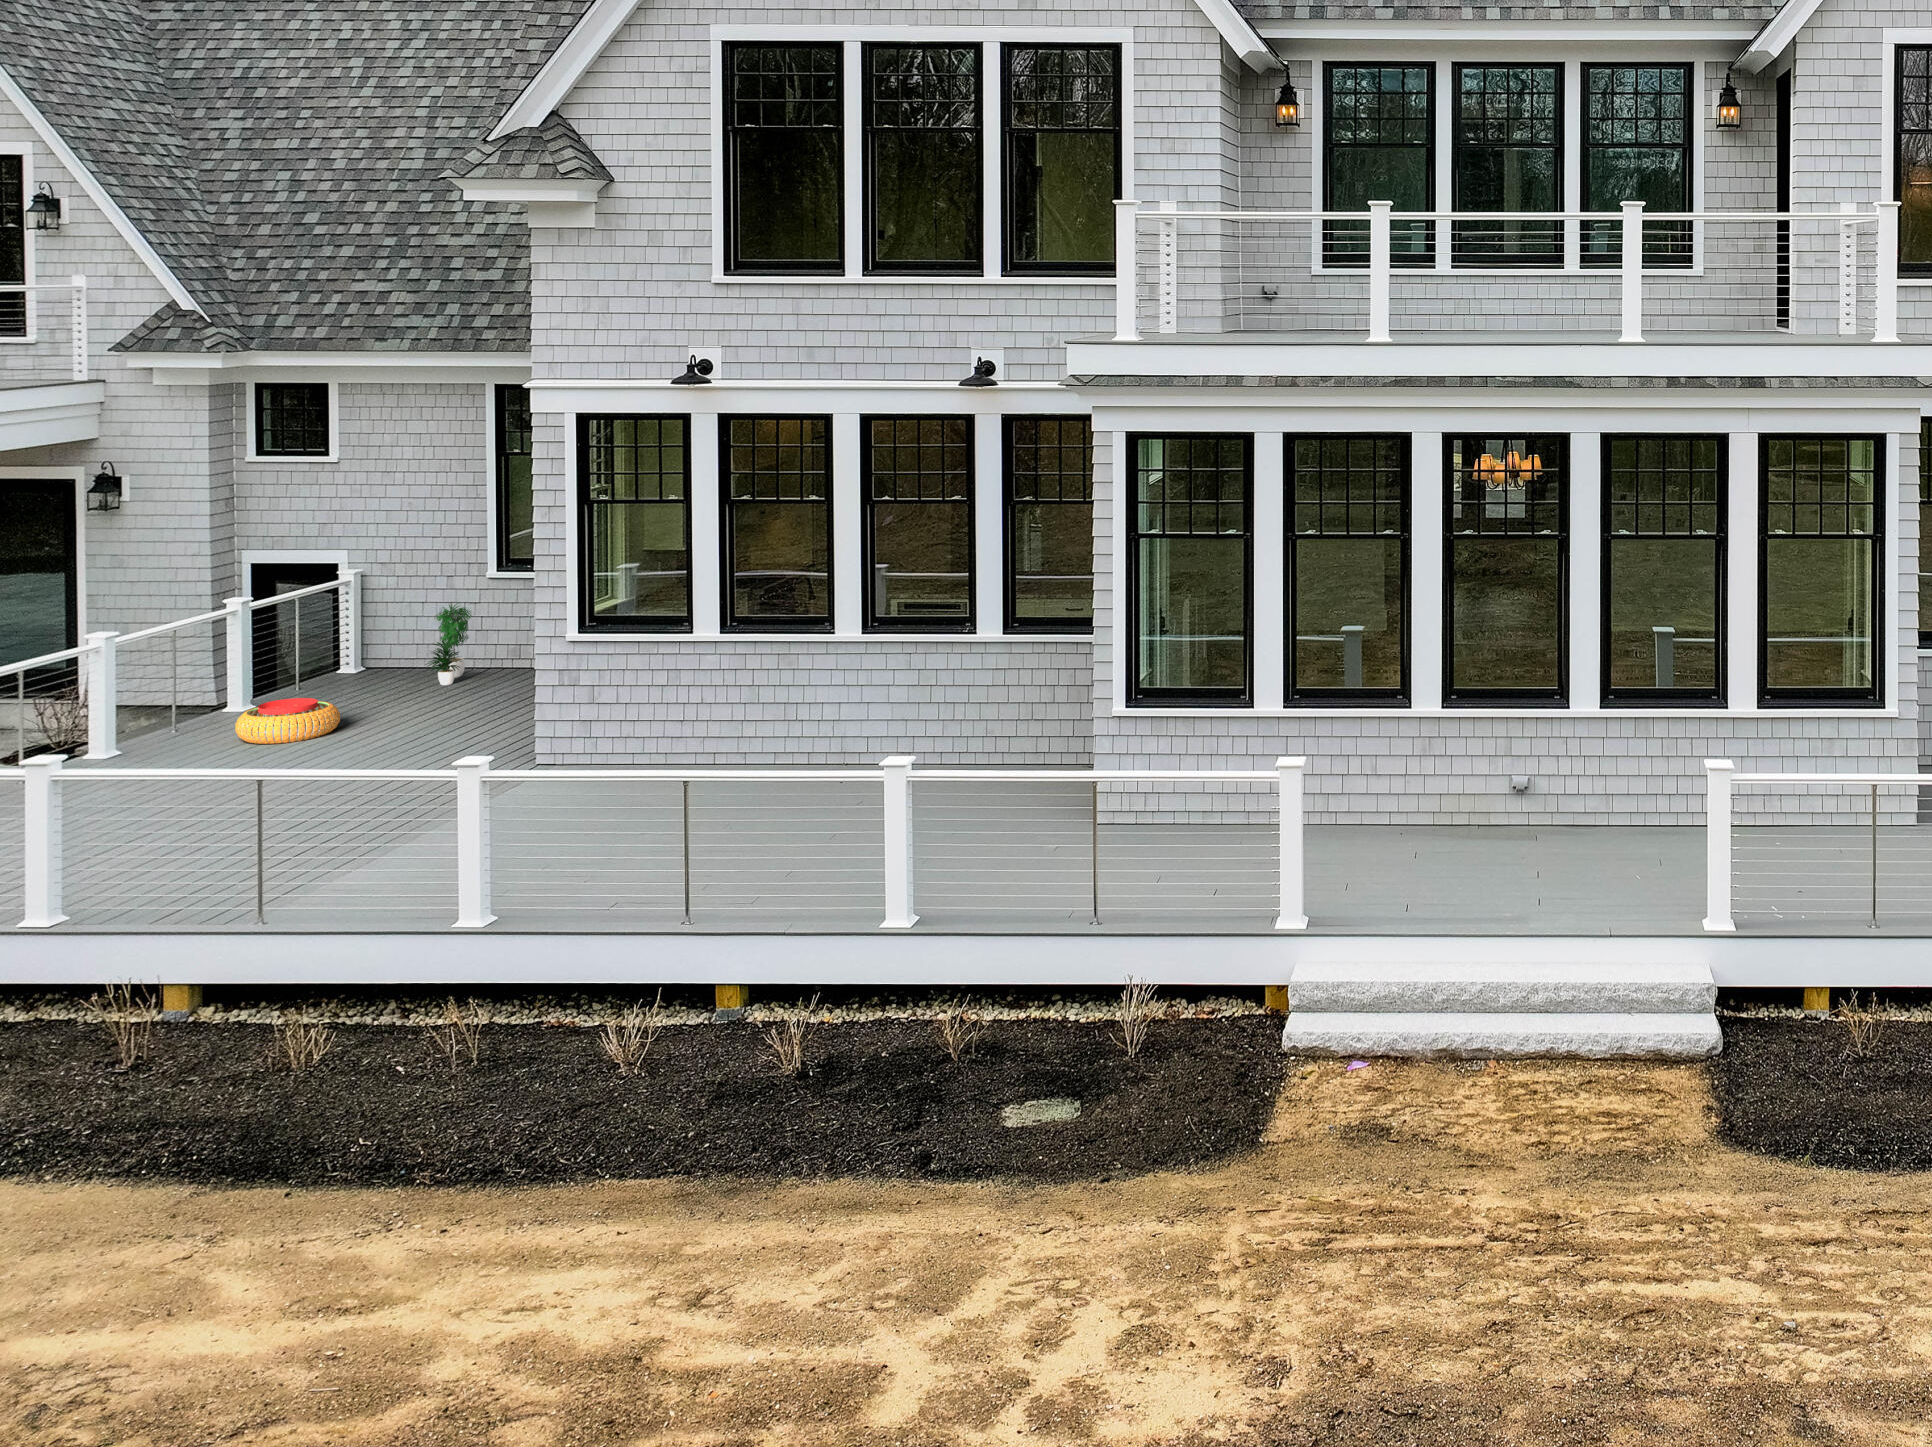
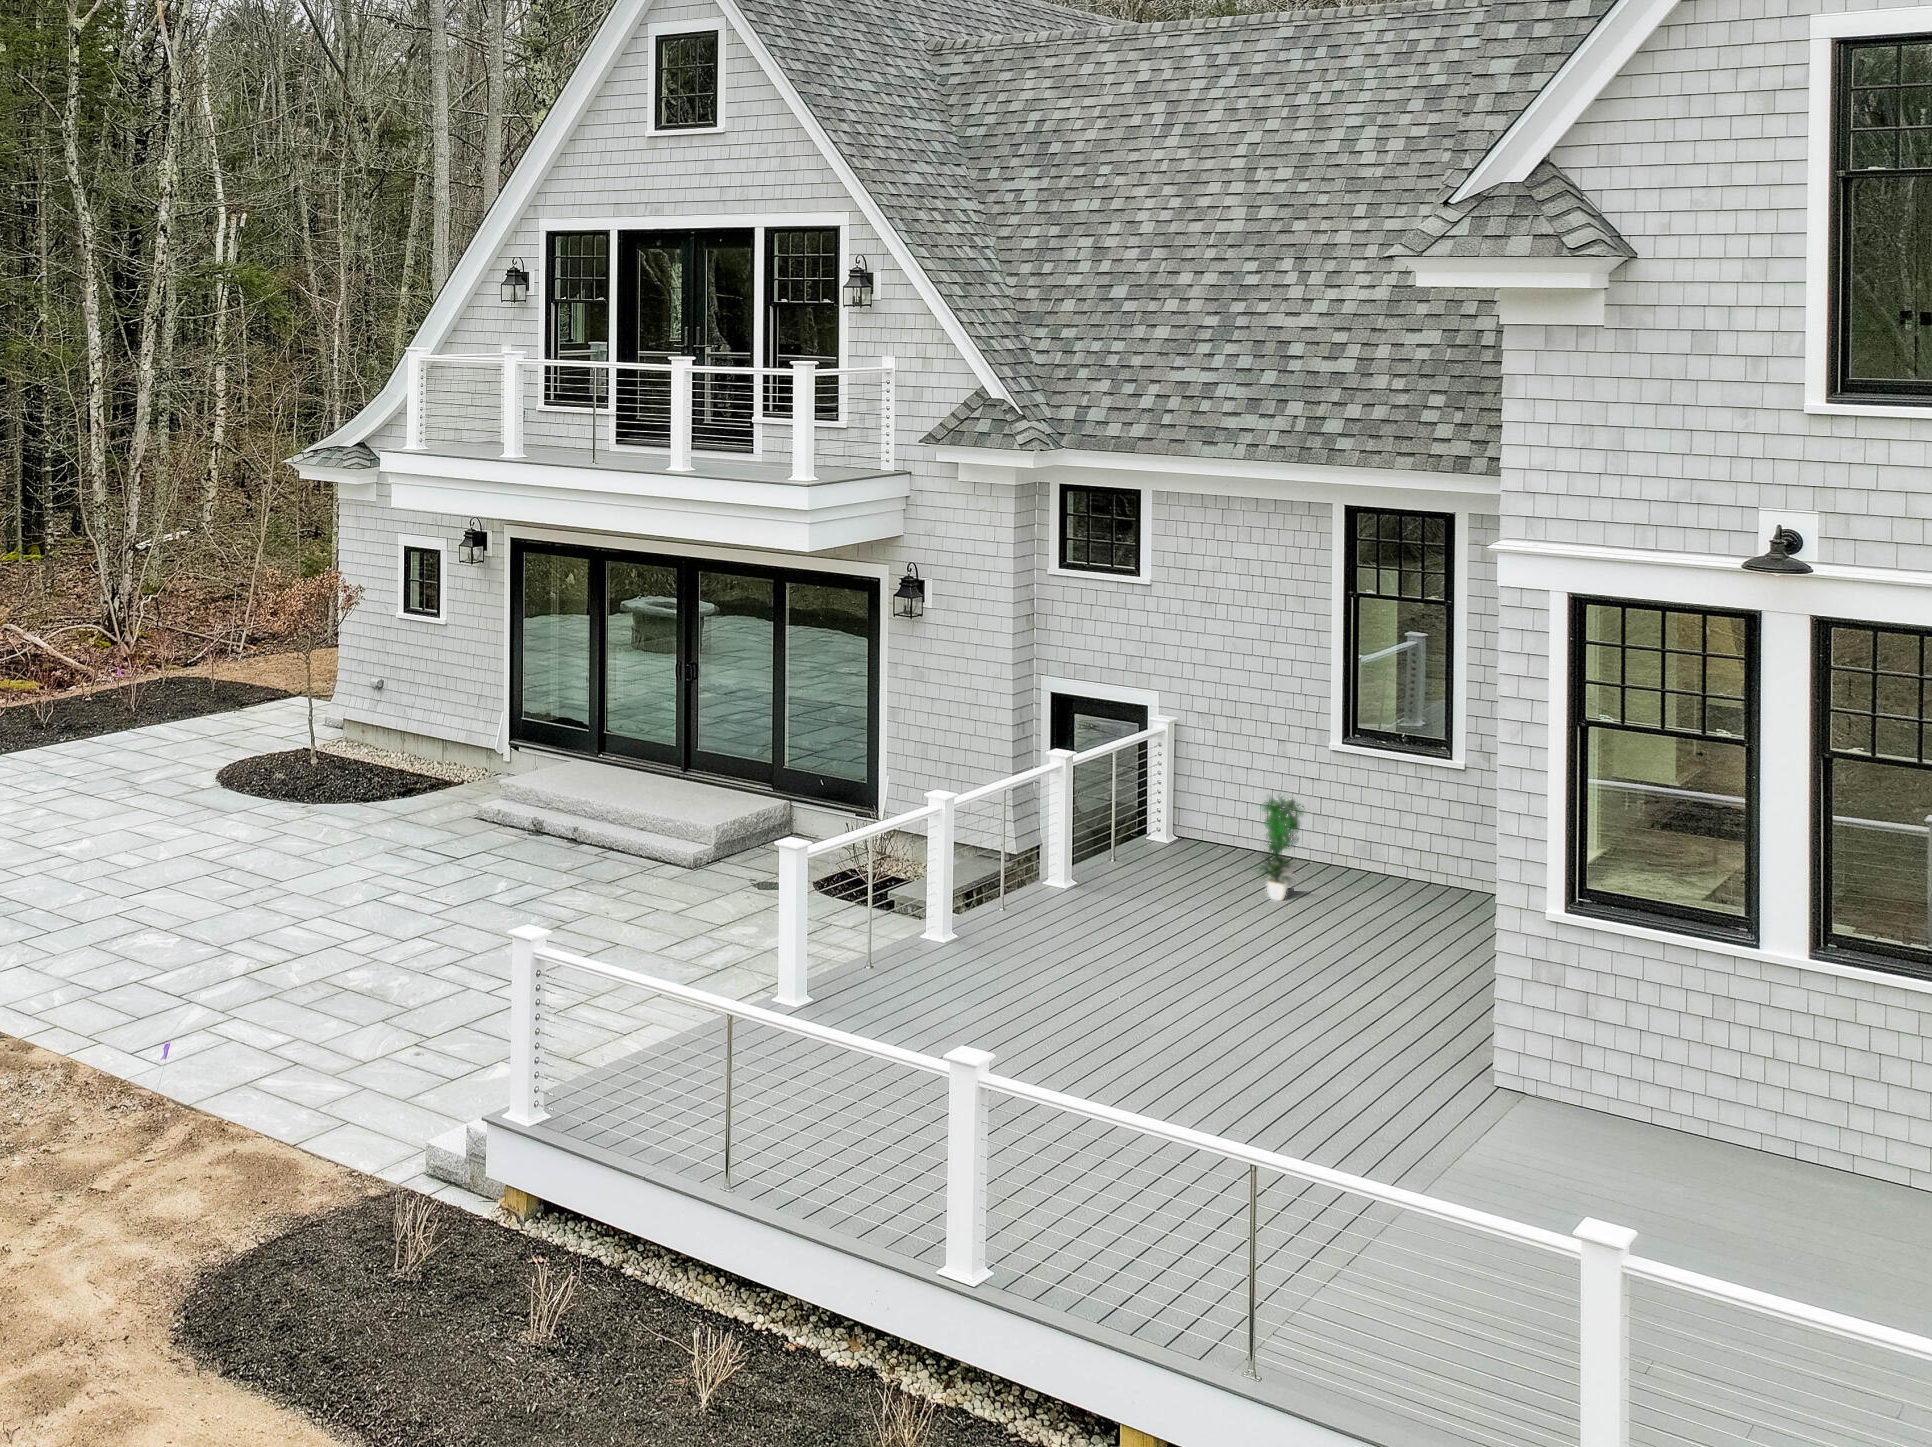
pouf: present [235,698,340,744] -> none [1067,894,1183,956]

